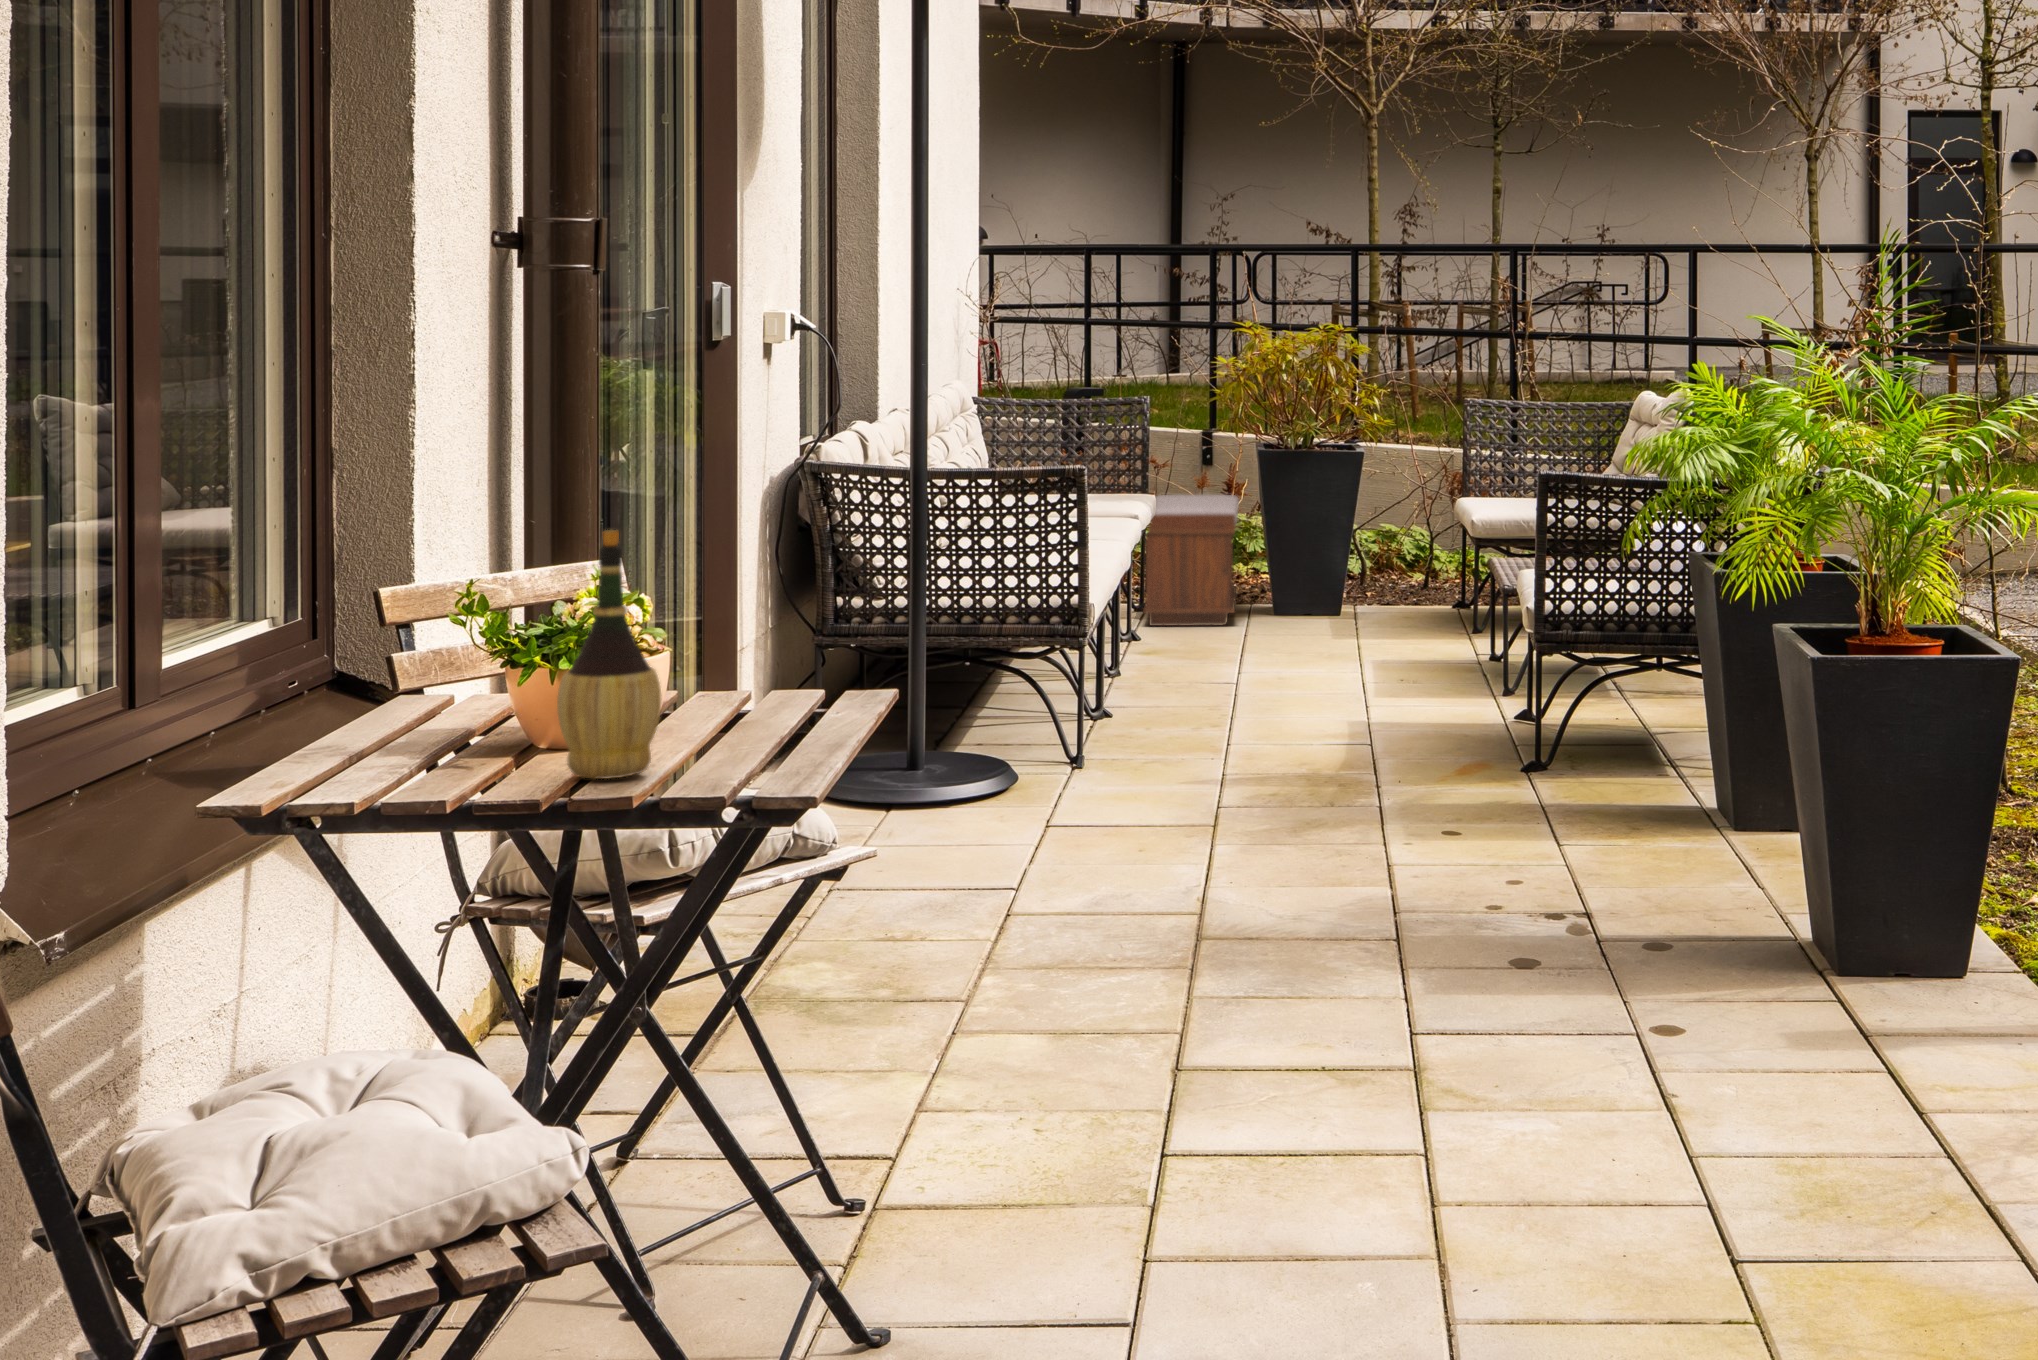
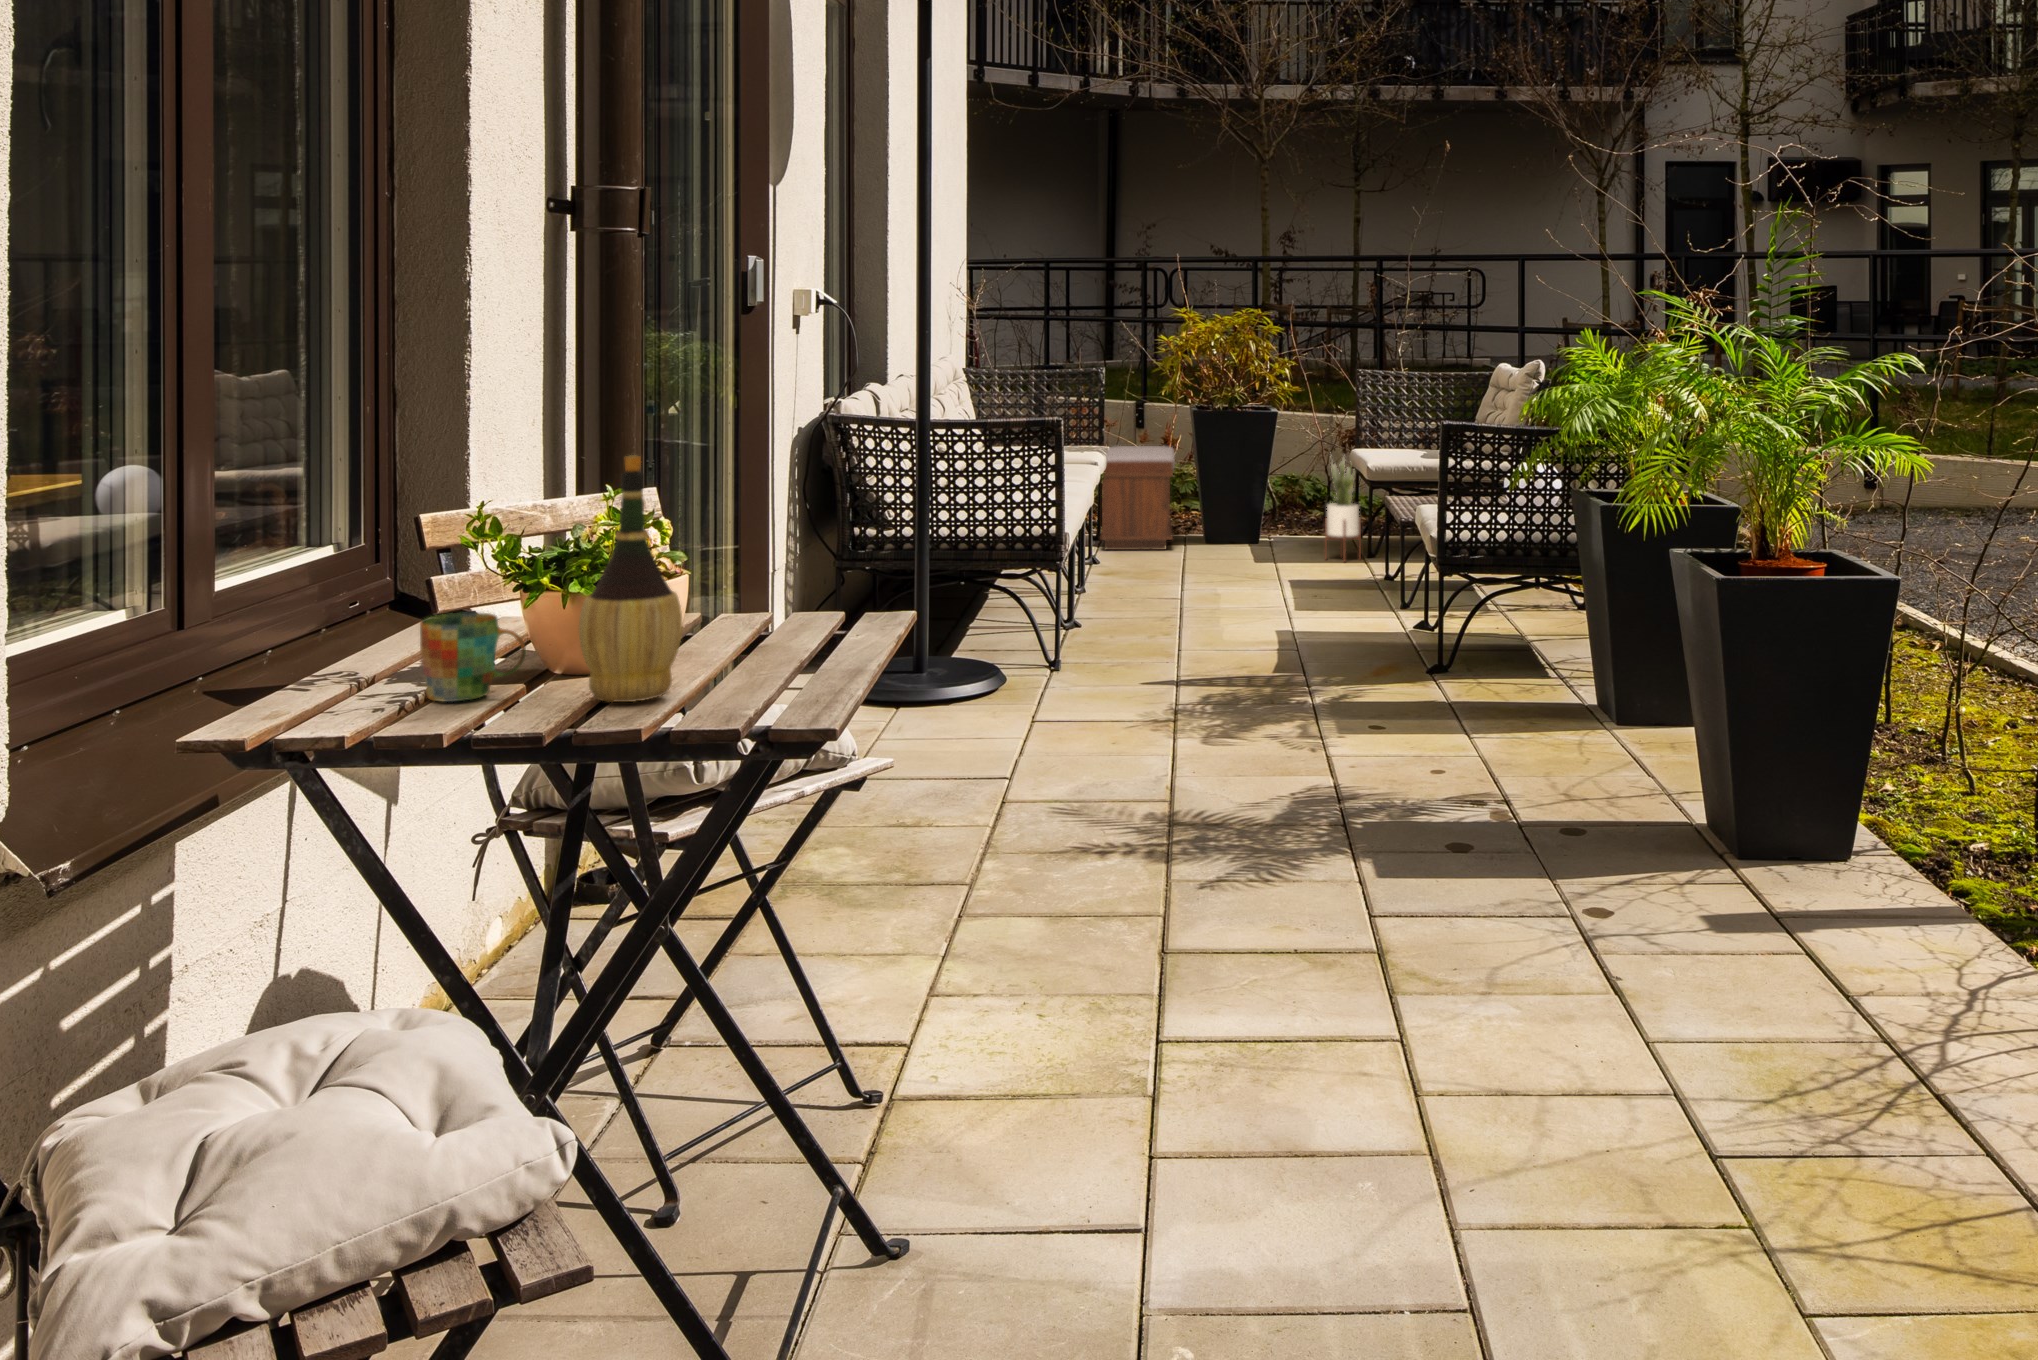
potted plant: none [1424,503,1470,641] -> present [1325,459,1361,557]
mug: none [396,689,502,778] -> present [420,612,526,702]

